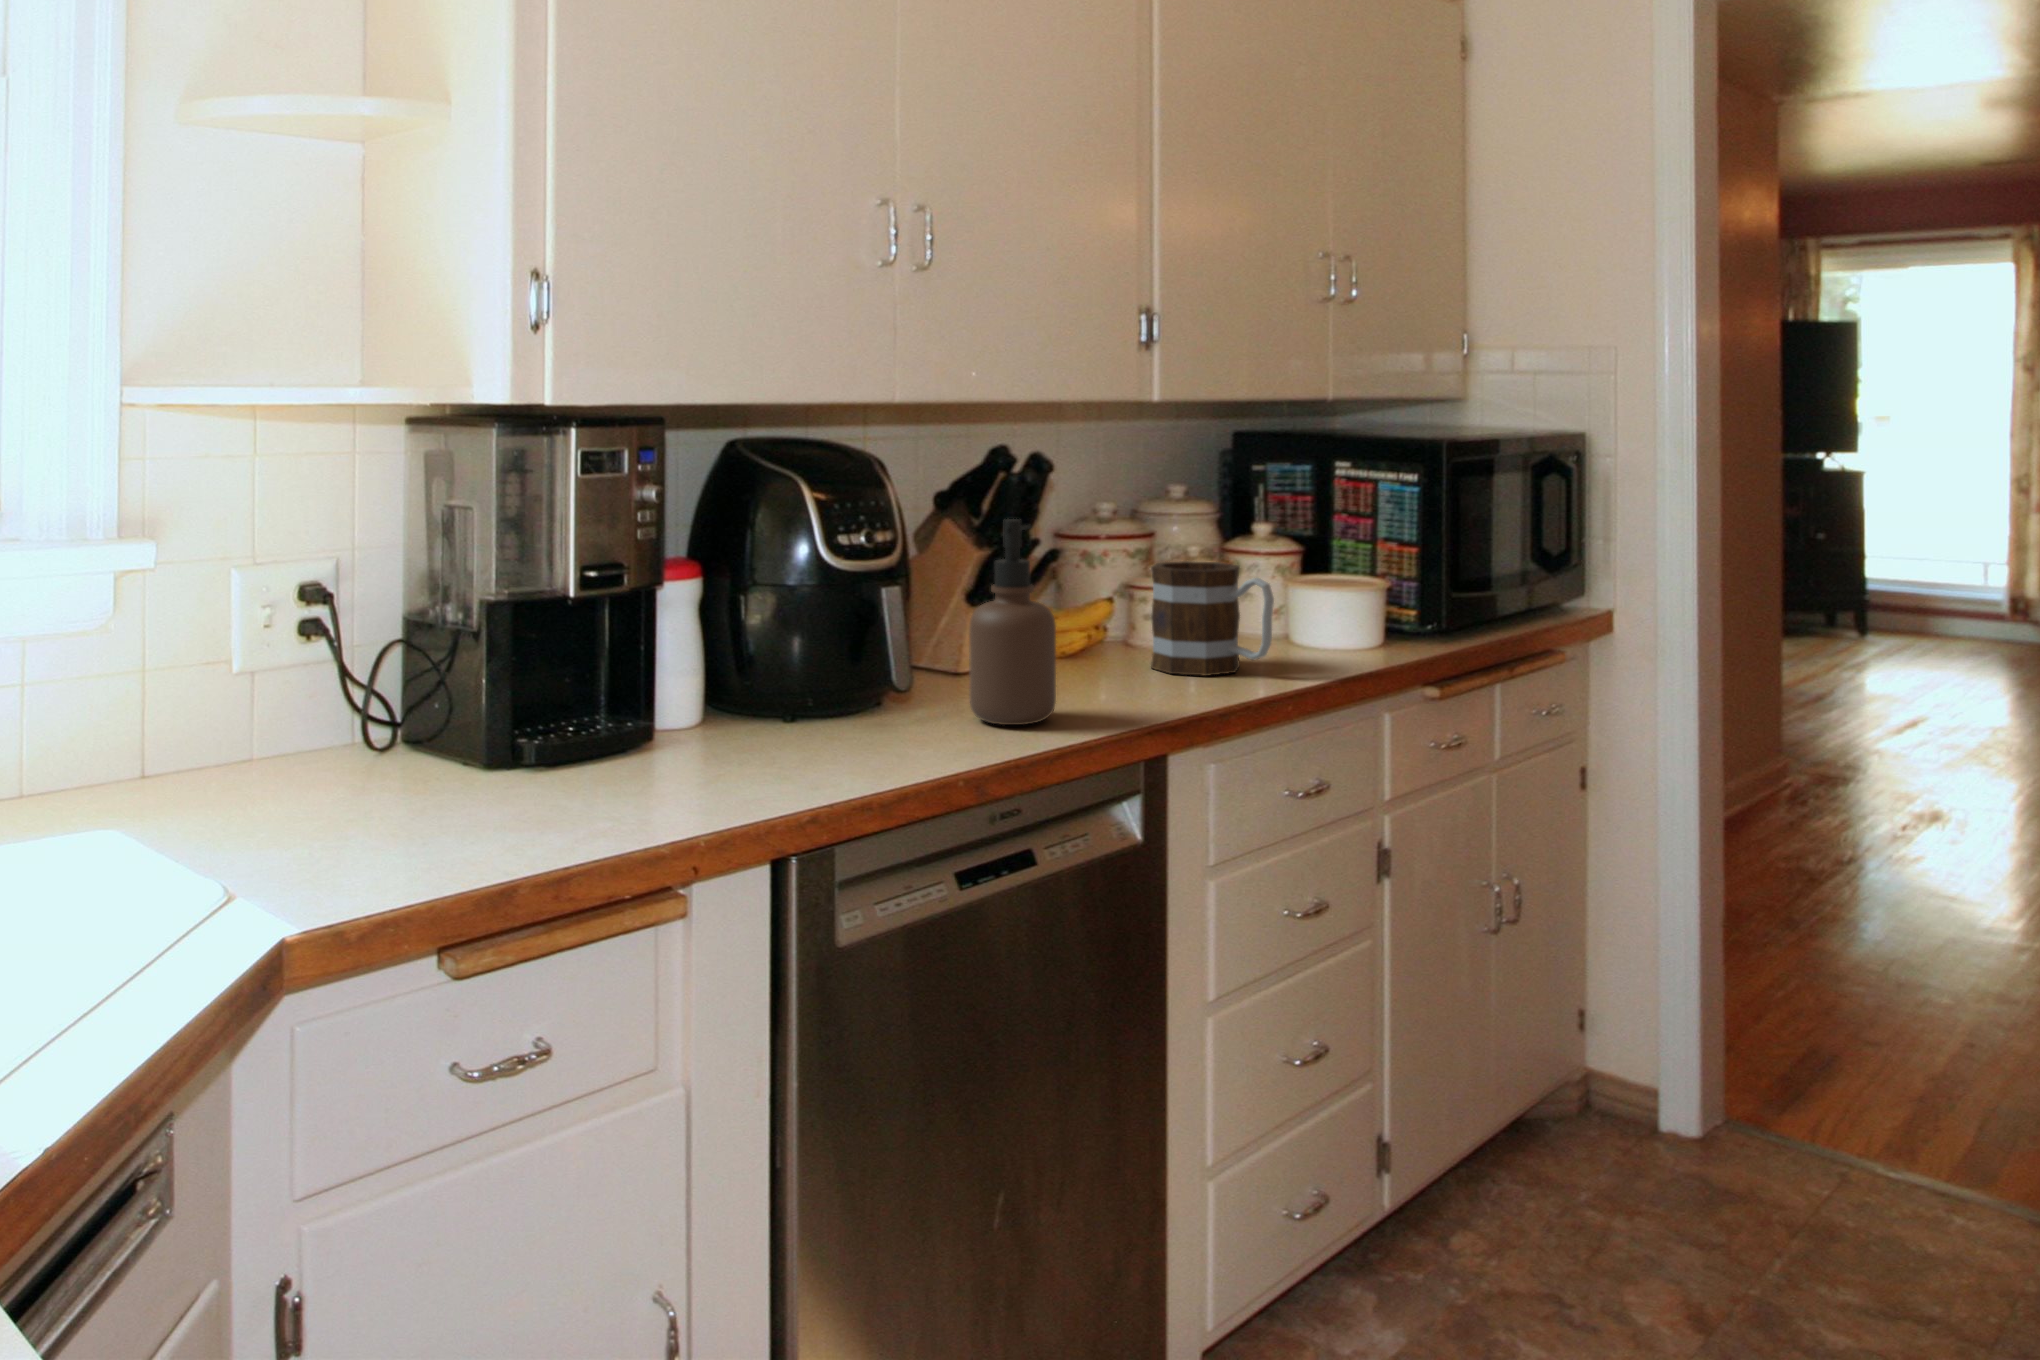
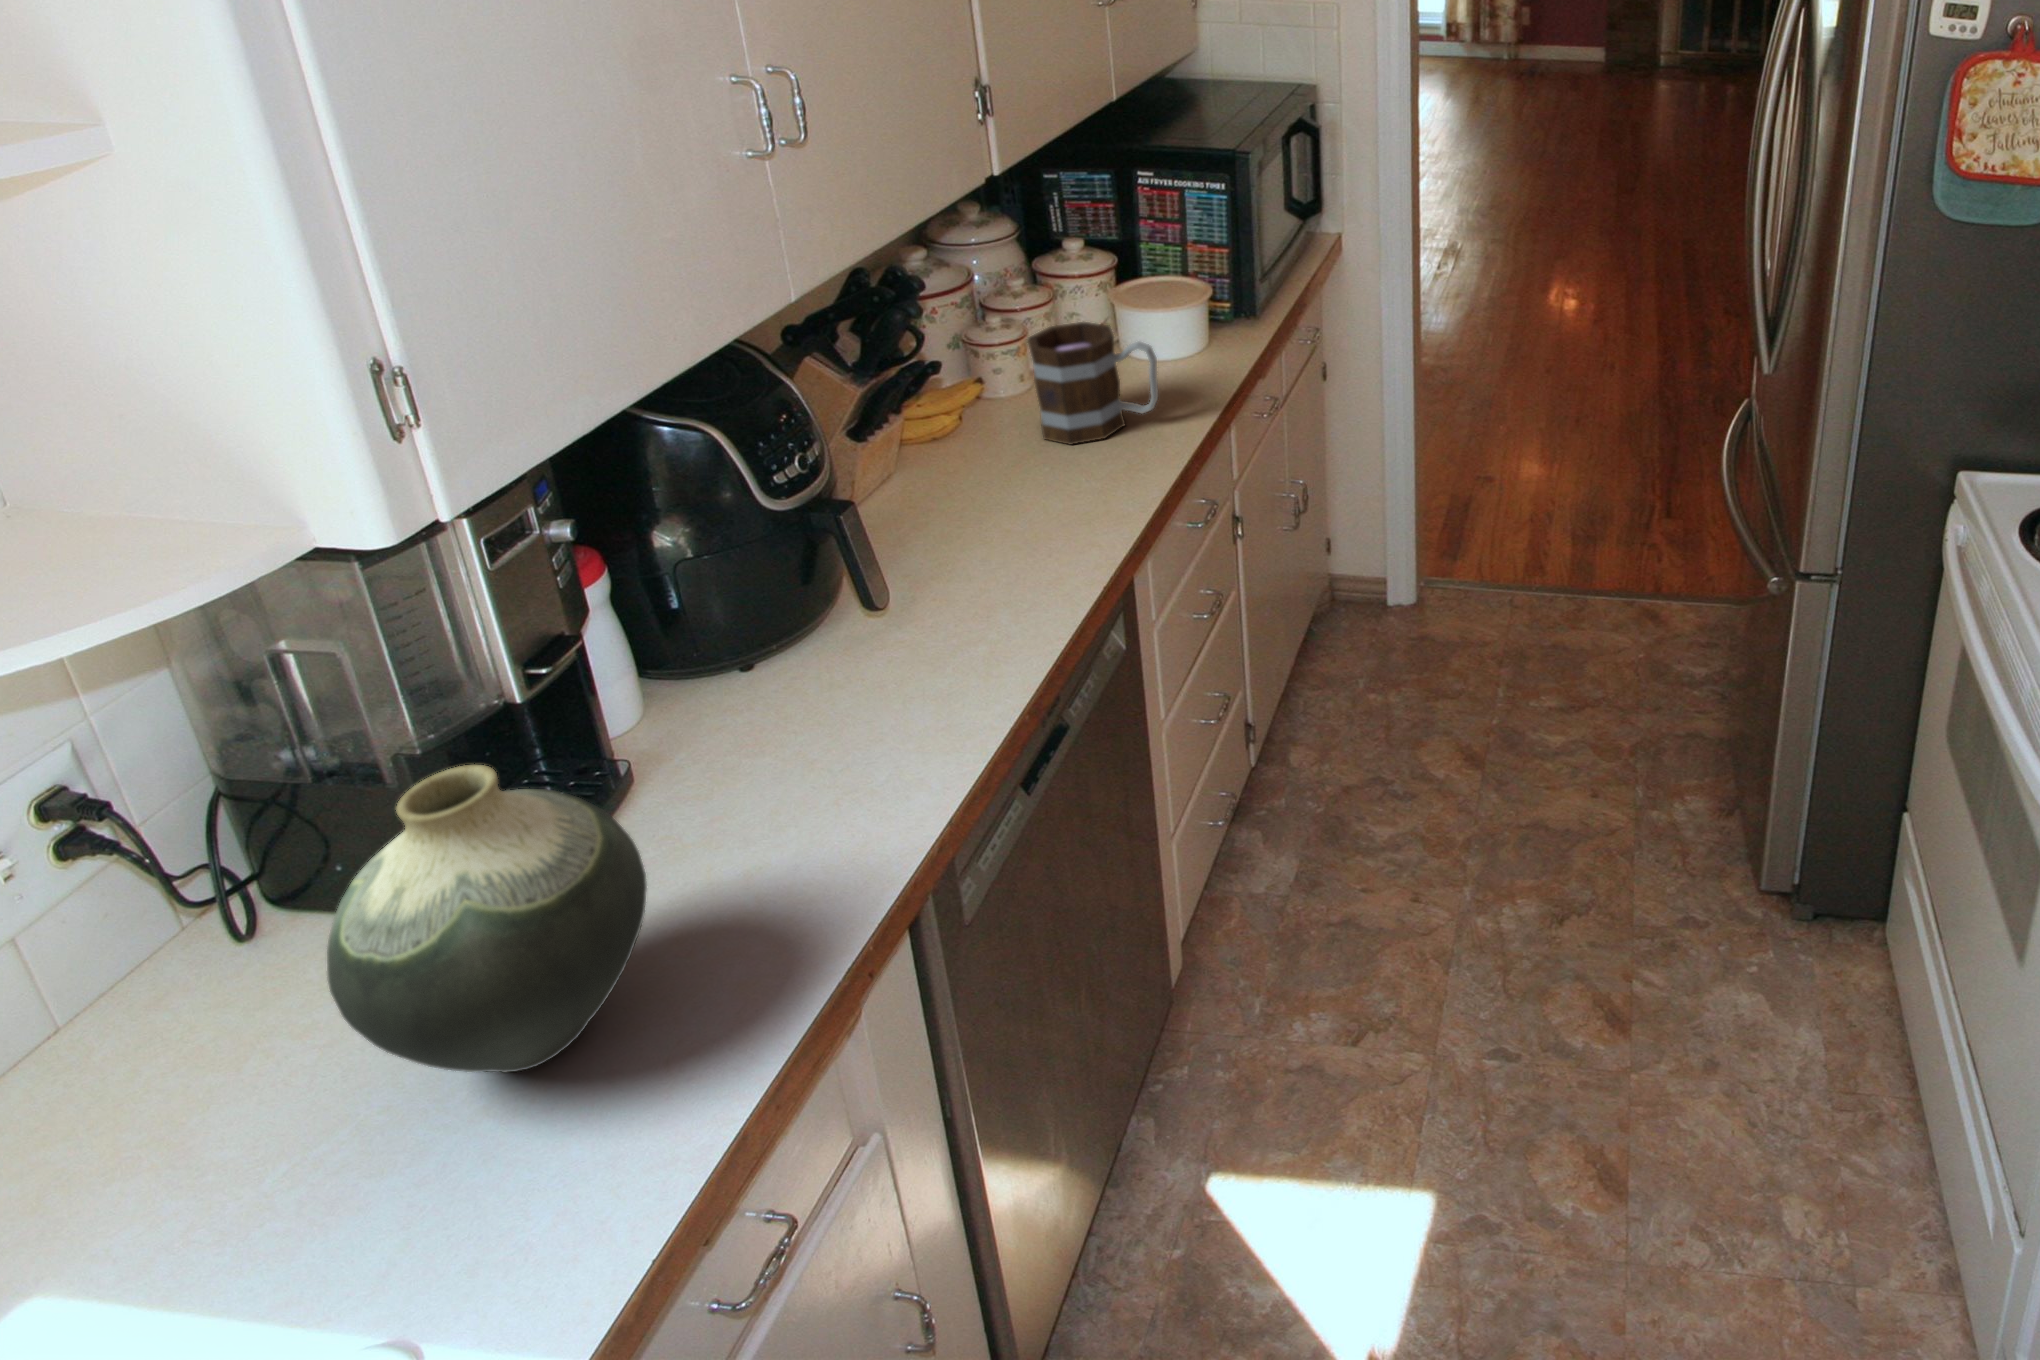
soap dispenser: present [969,519,1056,725] -> none [926,392,1029,597]
vase: none [354,558,578,828] -> present [327,765,647,1072]

